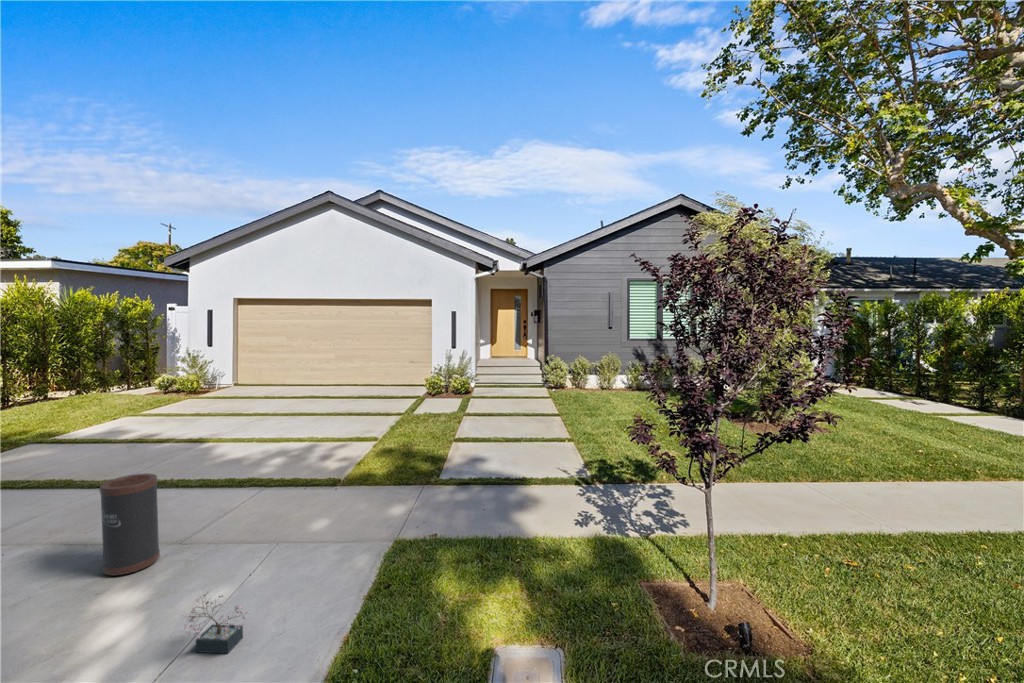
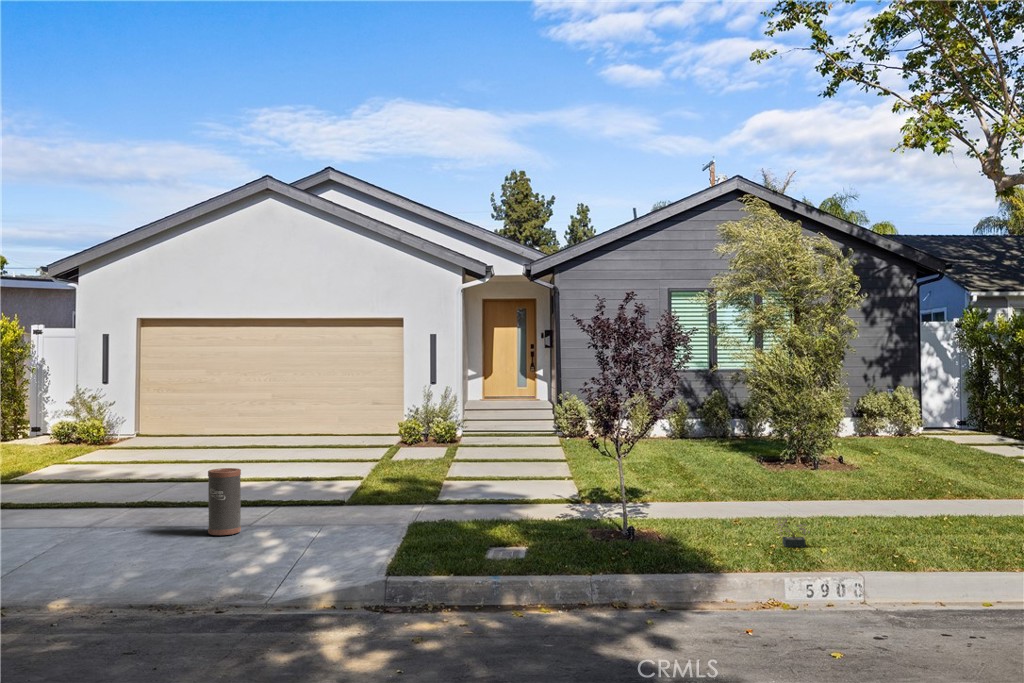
decorative plant: present [182,592,249,654] -> present [775,518,810,547]

